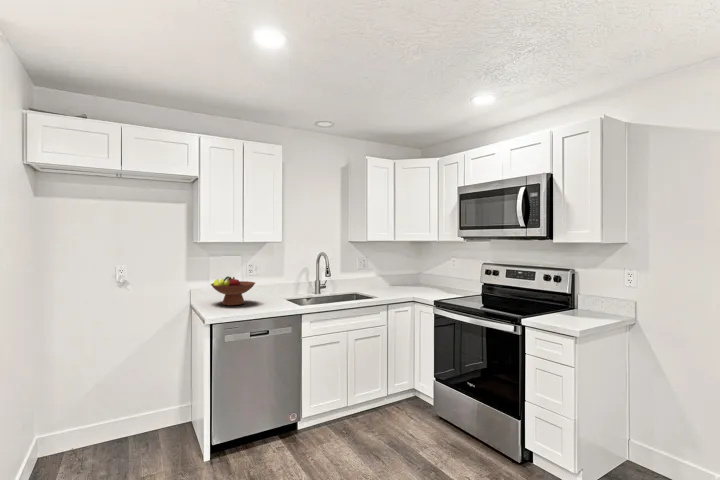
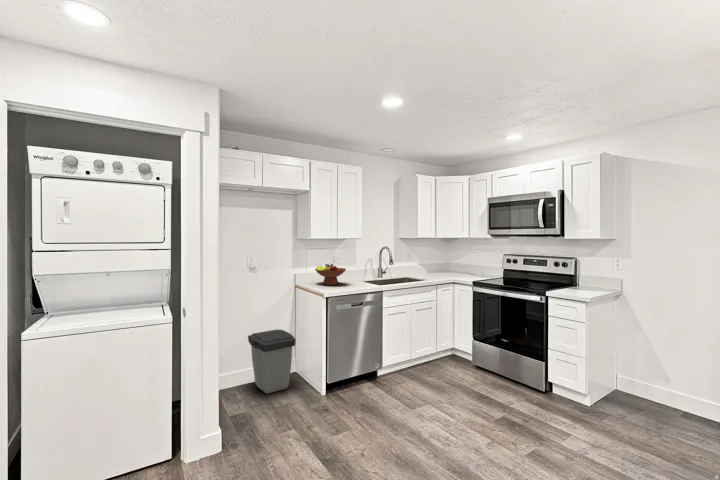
trash can: none [107,366,171,459] -> present [248,329,296,394]

